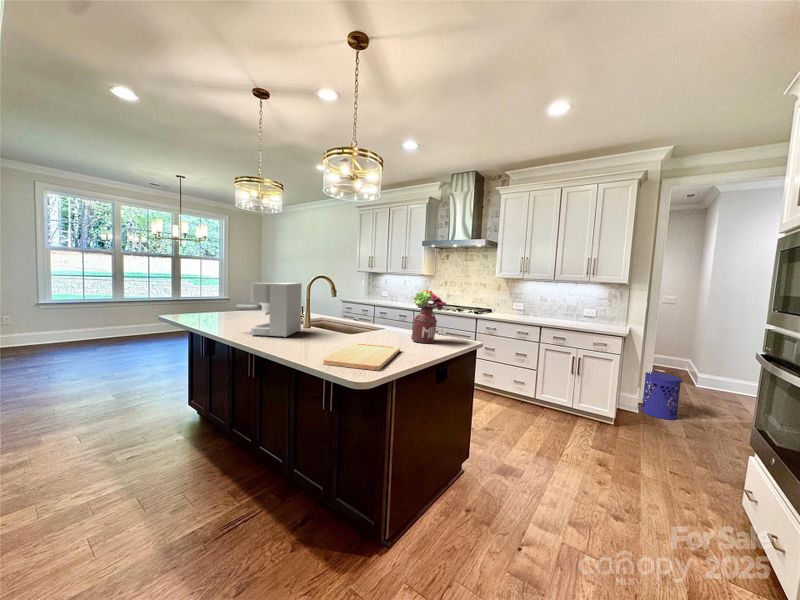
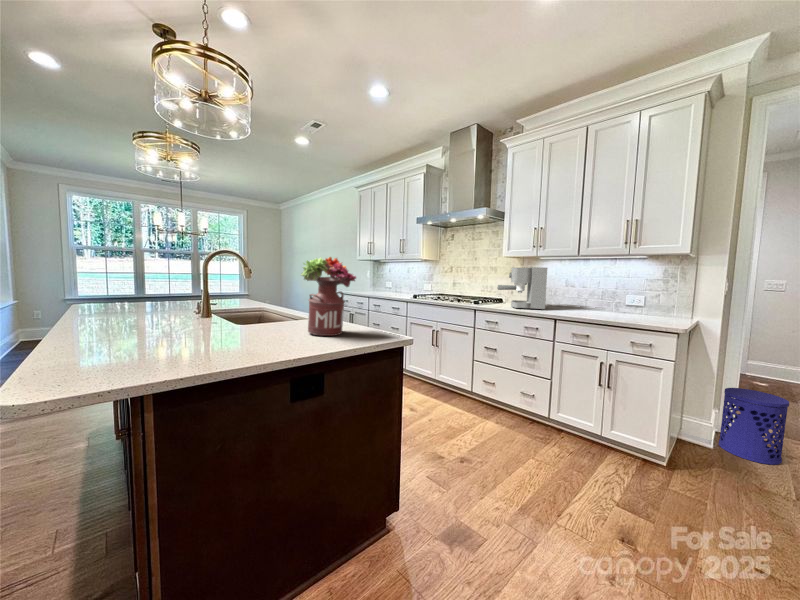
coffee maker: present [236,282,302,337] -> present [497,267,547,310]
cutting board: present [322,343,400,370] -> none [62,333,250,378]

